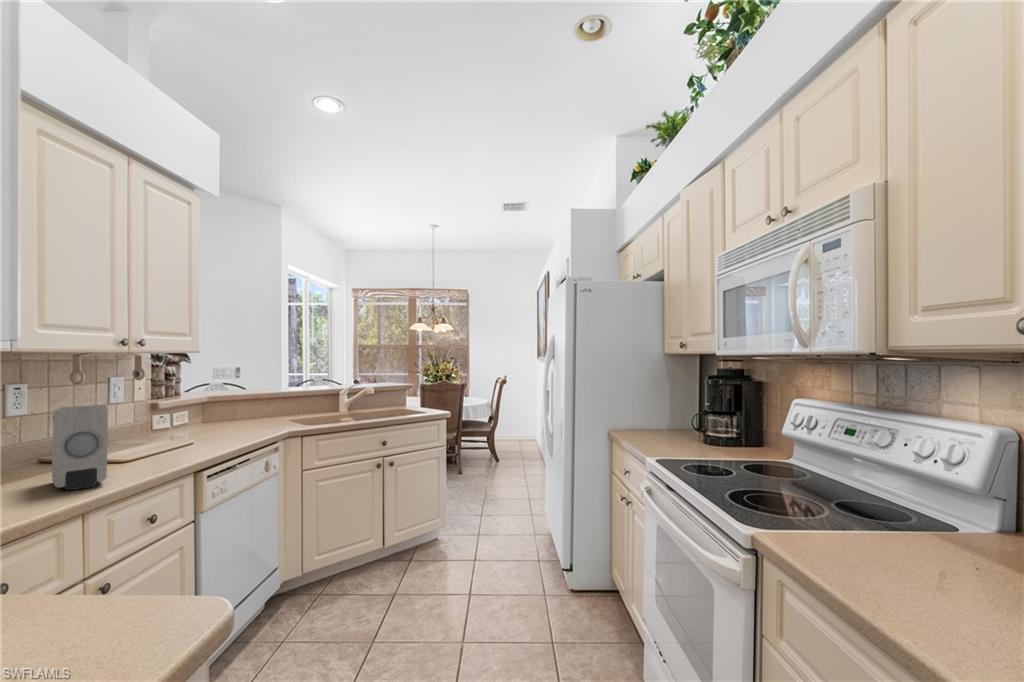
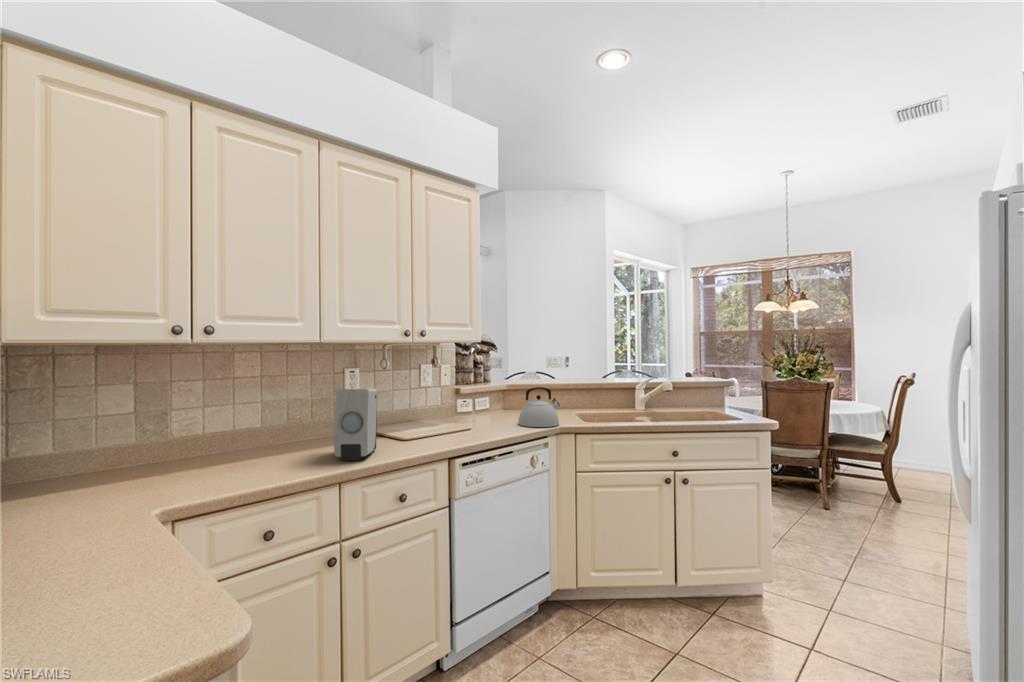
kettle: none [239,396,284,434] -> present [518,387,560,427]

